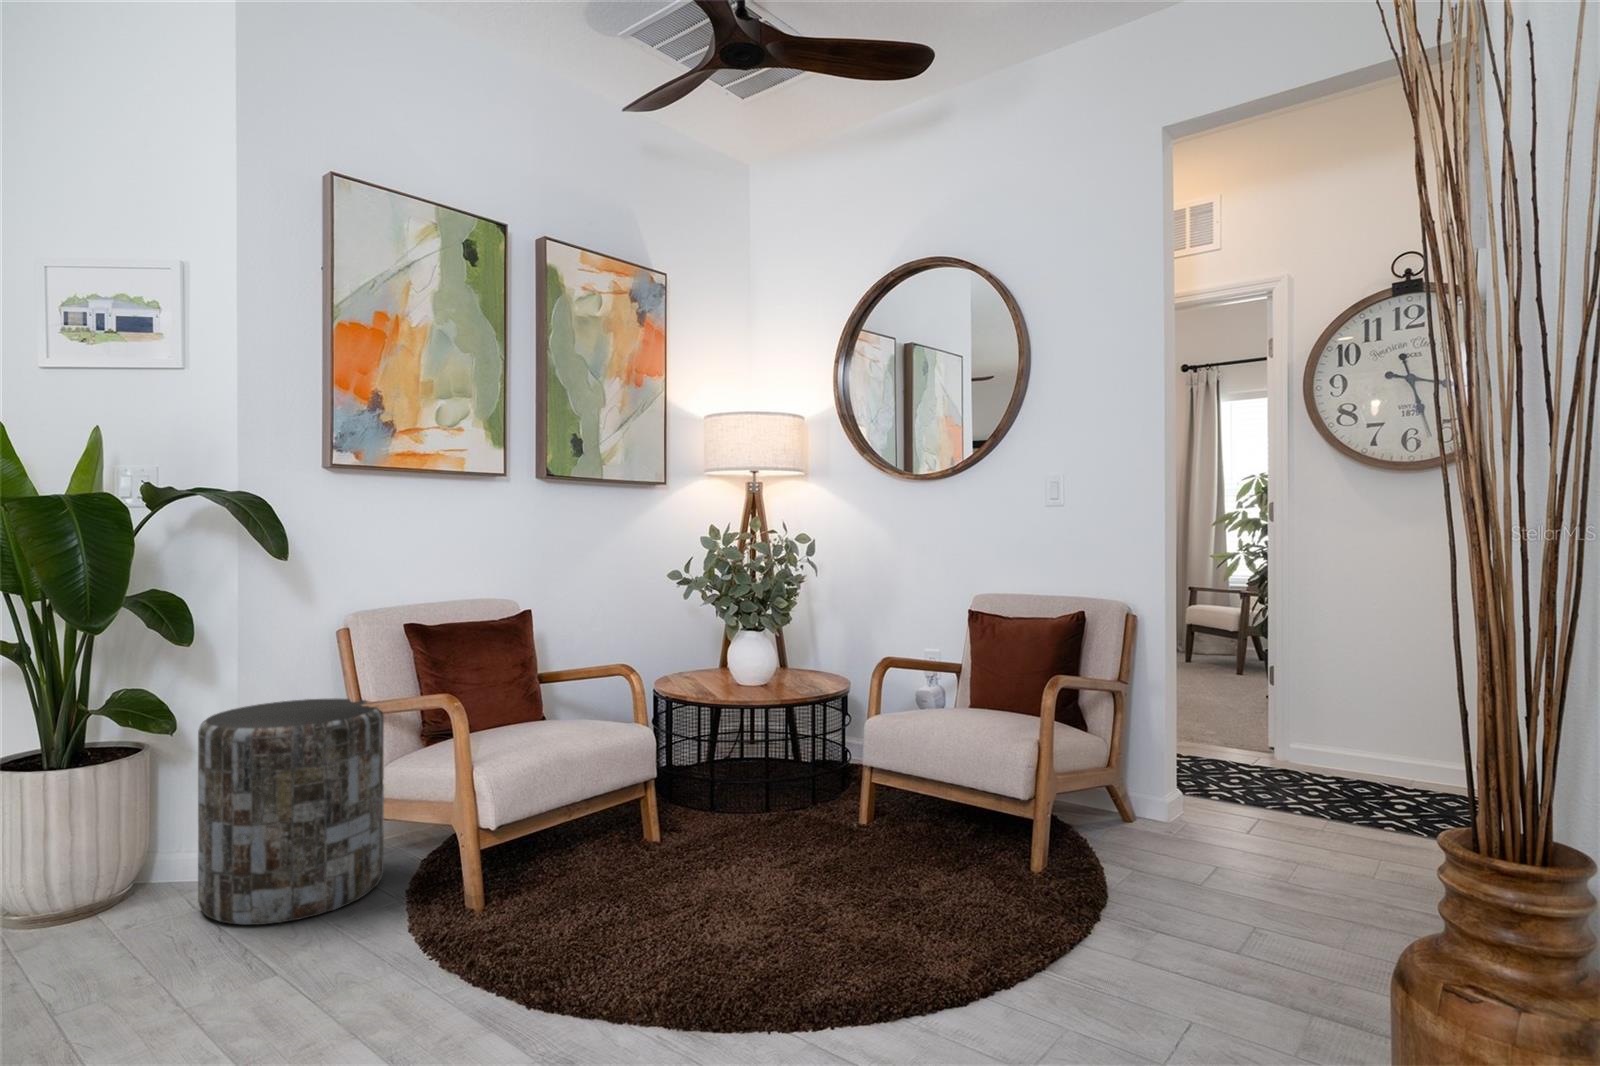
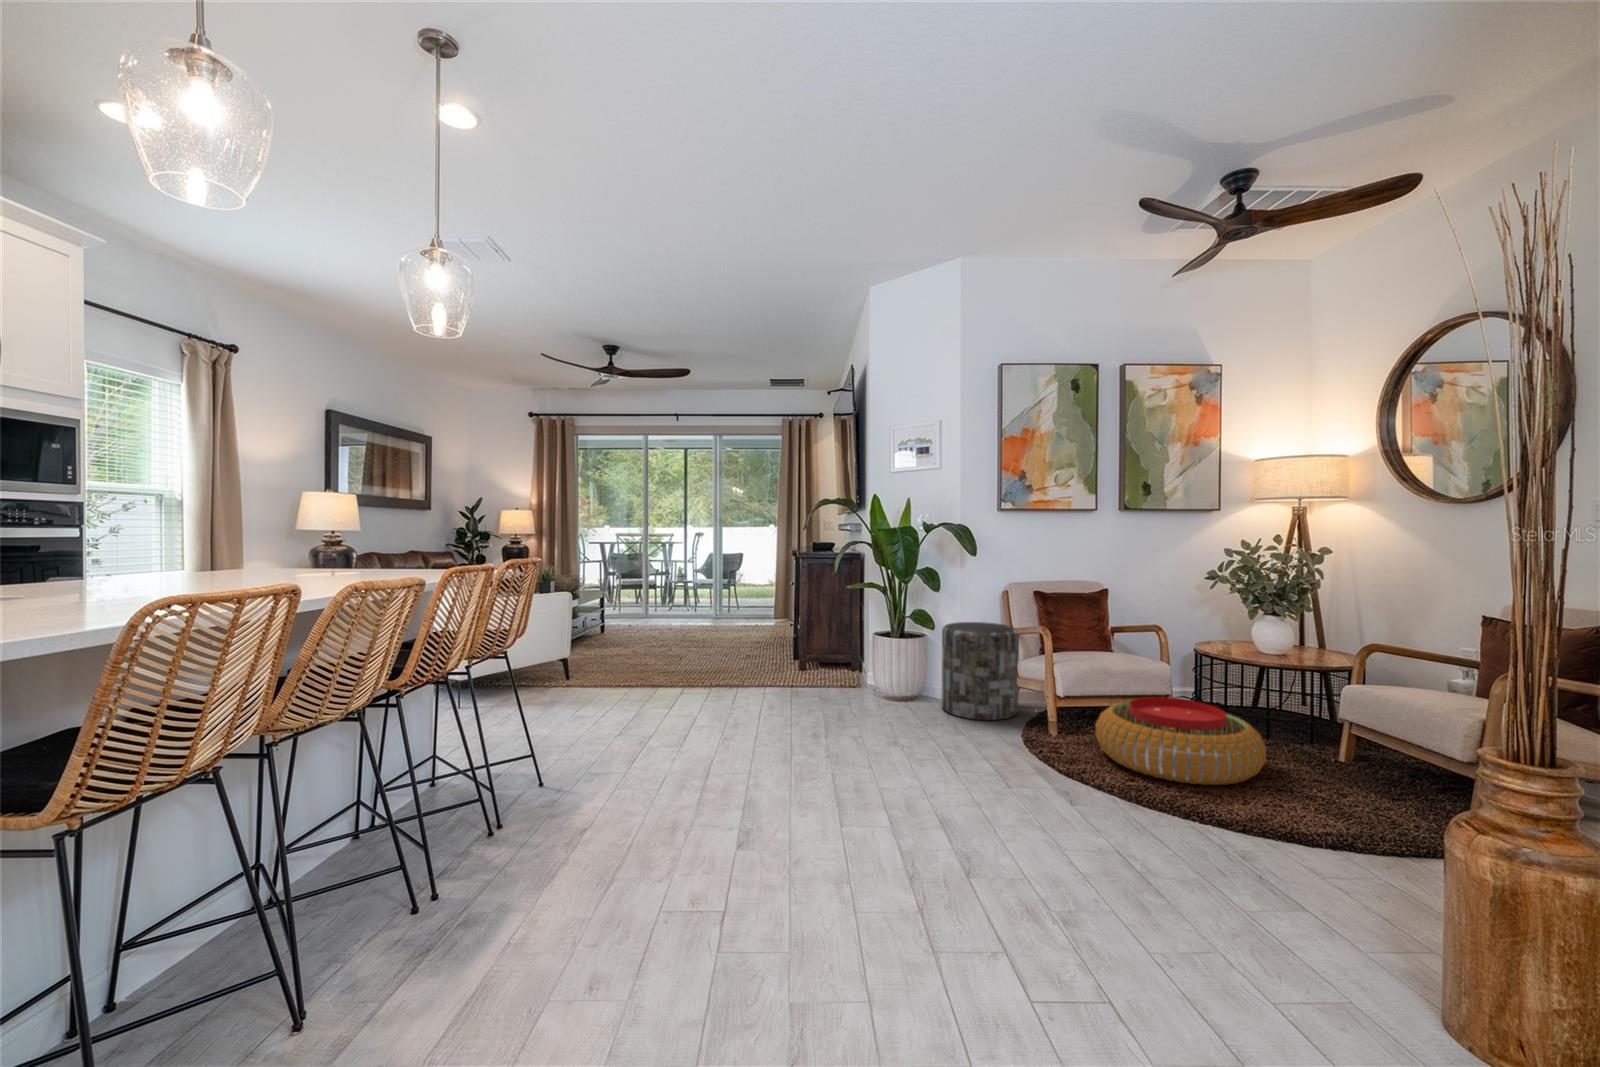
pouf: none [560,783,821,945] -> present [1096,697,1266,785]

